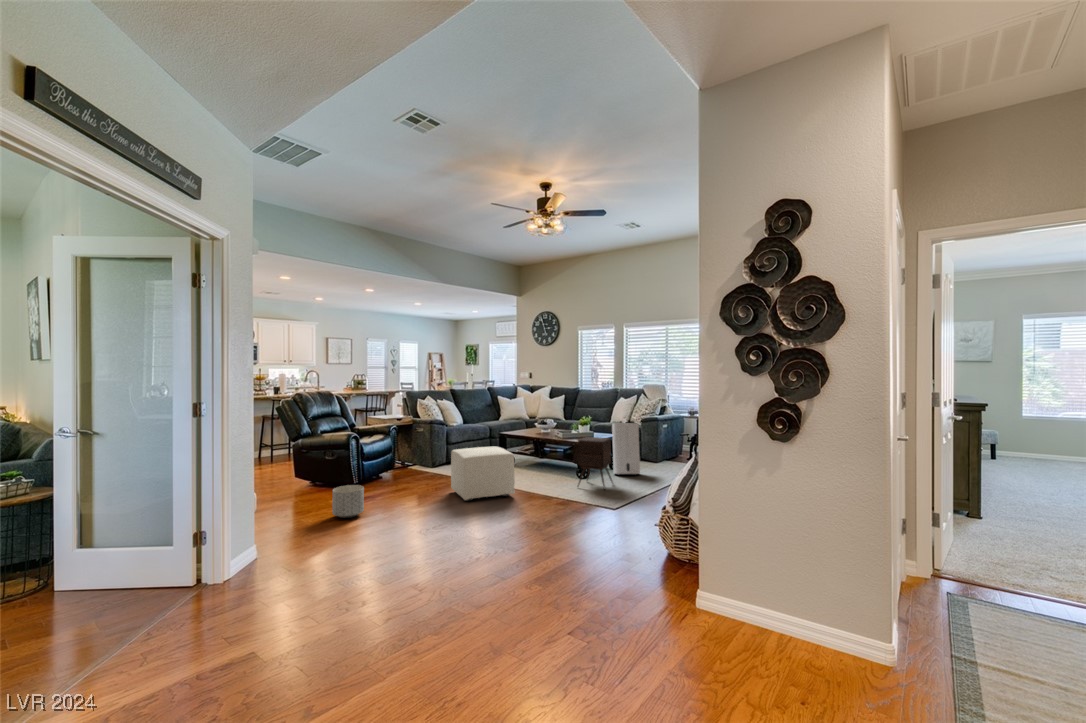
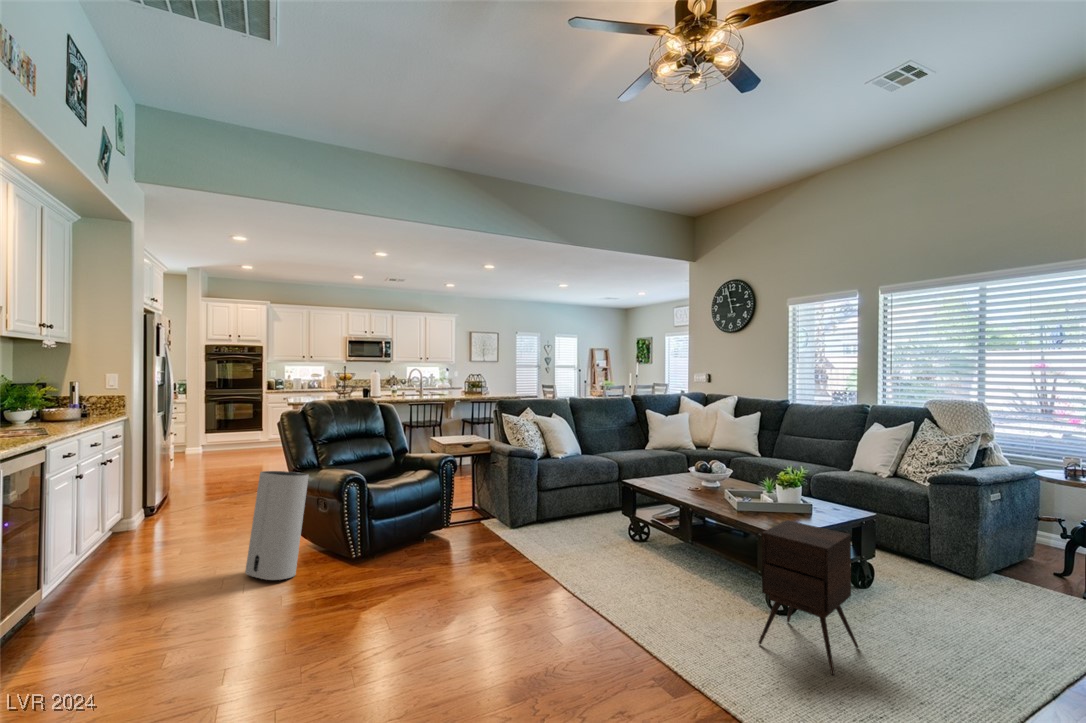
air purifier: present [612,423,640,474] -> present [245,471,309,580]
ottoman: present [451,447,515,501] -> none [481,520,598,646]
planter: present [332,485,364,518] -> none [224,580,290,653]

